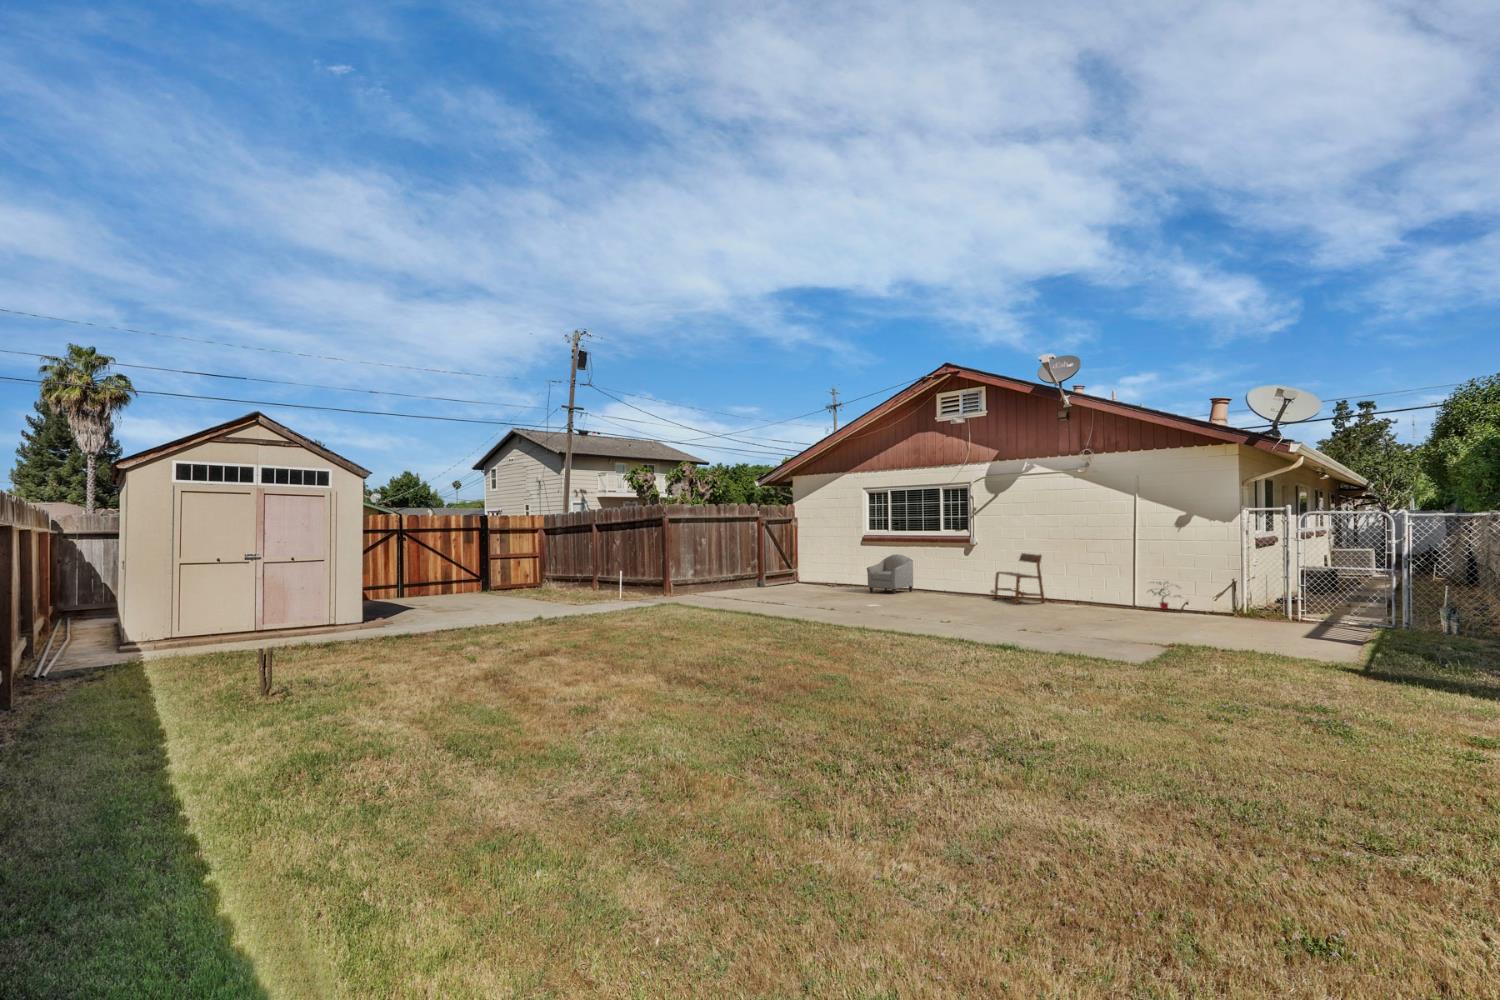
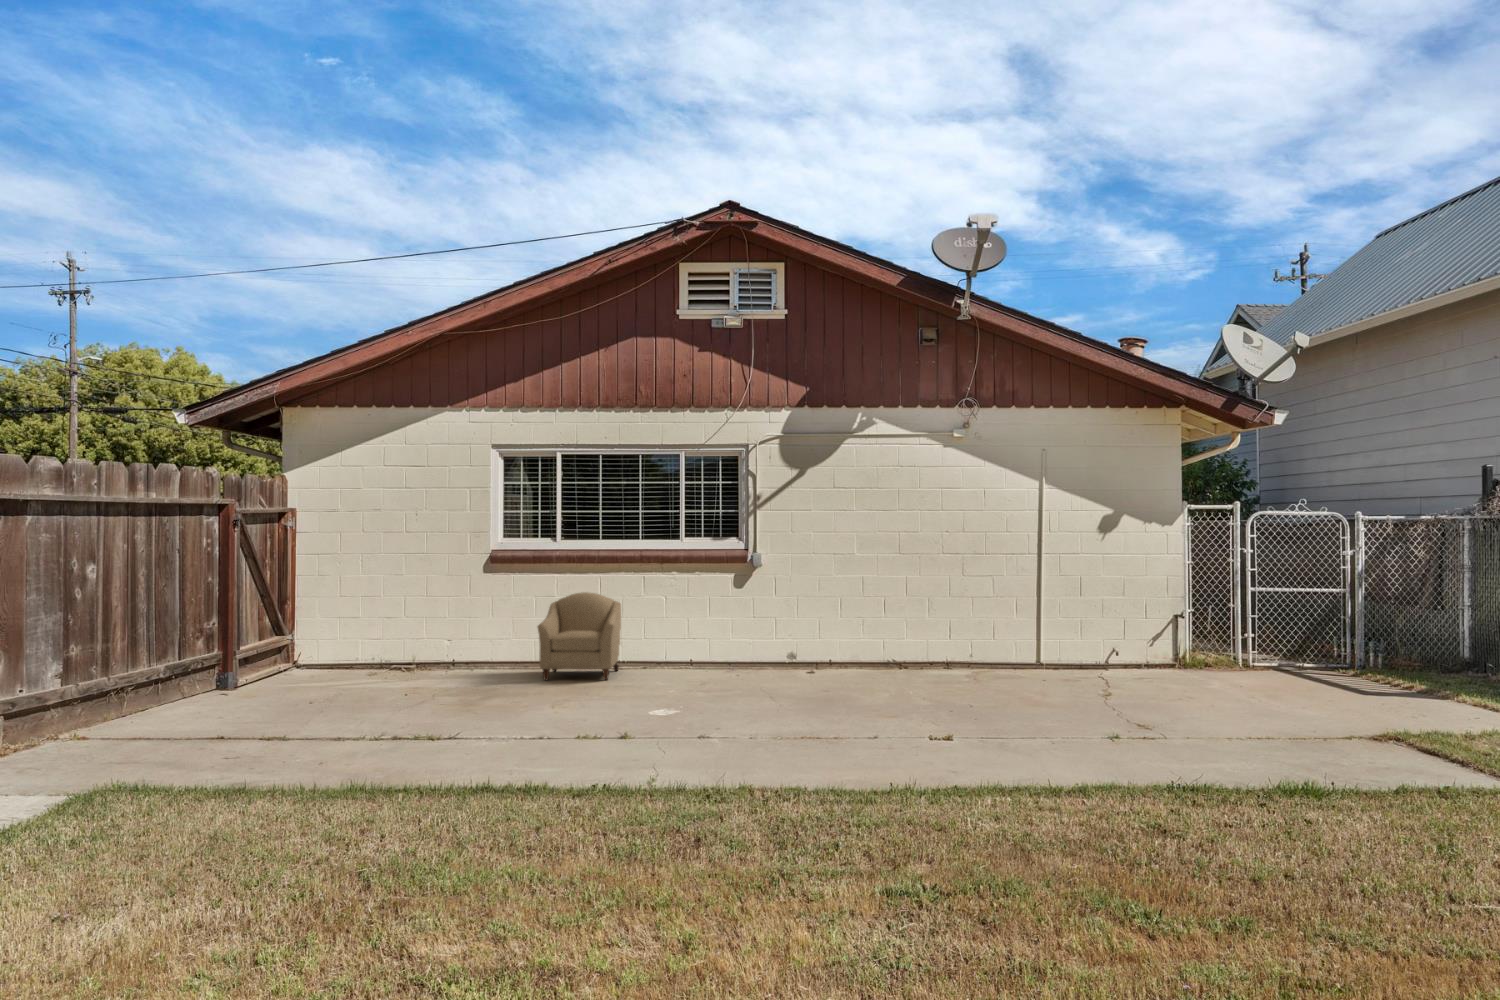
bench: present [994,553,1045,604] -> none [805,581,914,680]
potted plant: present [1150,582,1180,609] -> none [1061,621,1121,668]

